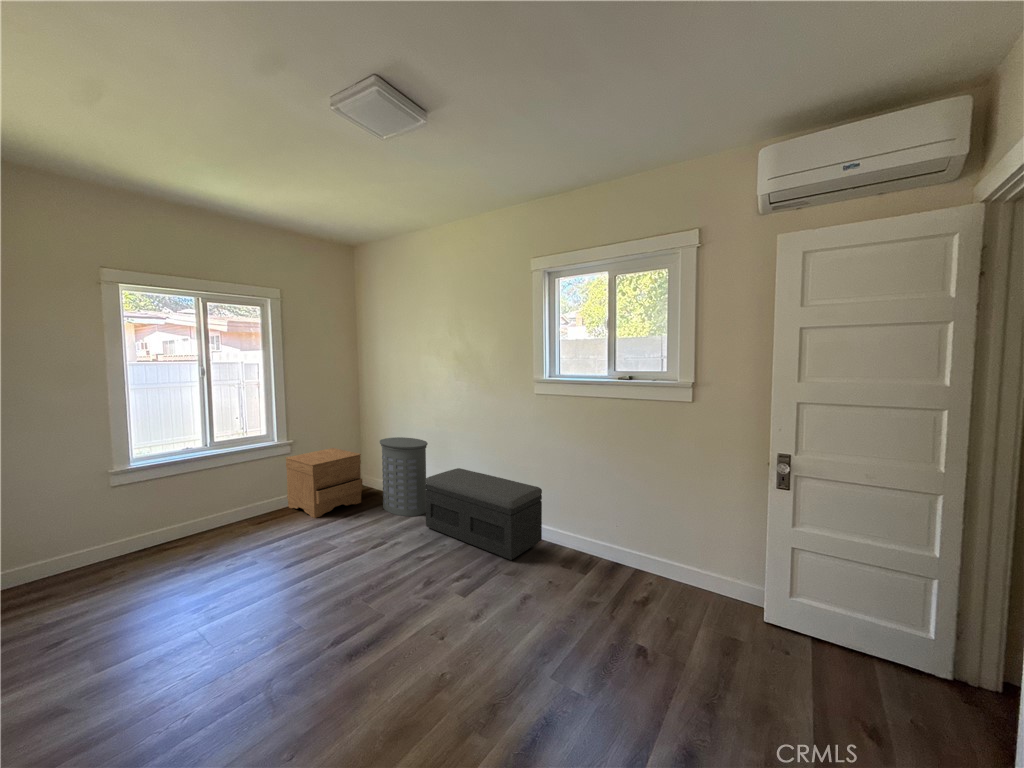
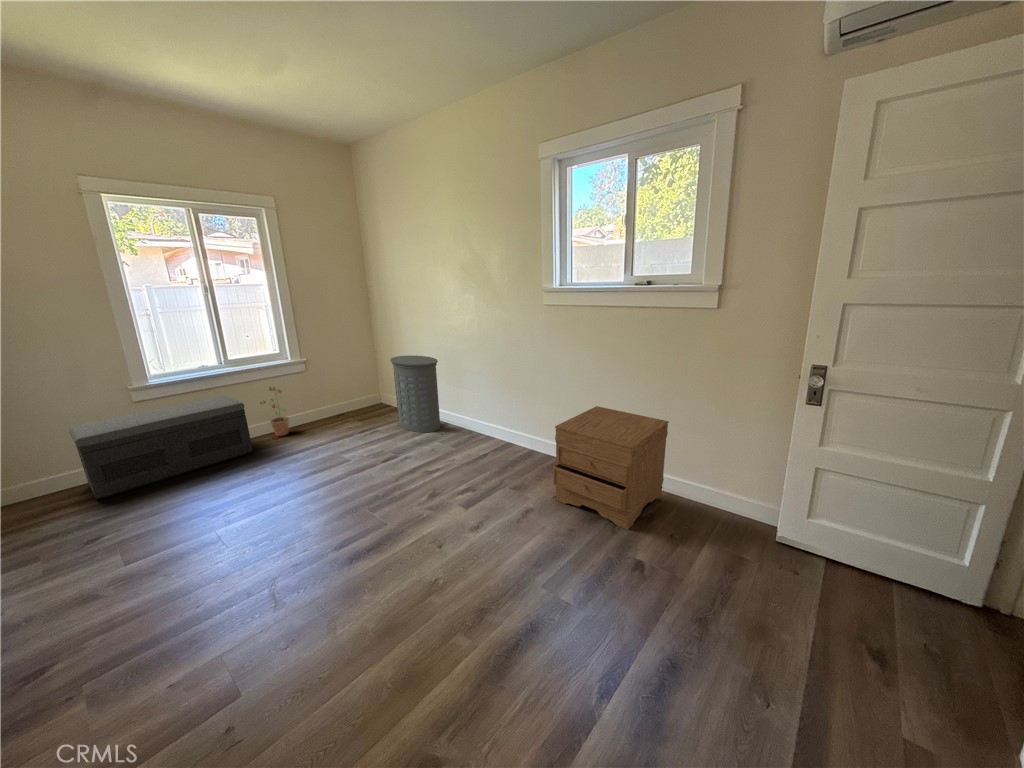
nightstand: present [286,448,363,518] -> present [553,406,669,530]
storage bench: present [425,468,542,560] -> present [69,396,253,499]
potted plant: none [239,469,270,522] -> present [260,387,289,436]

